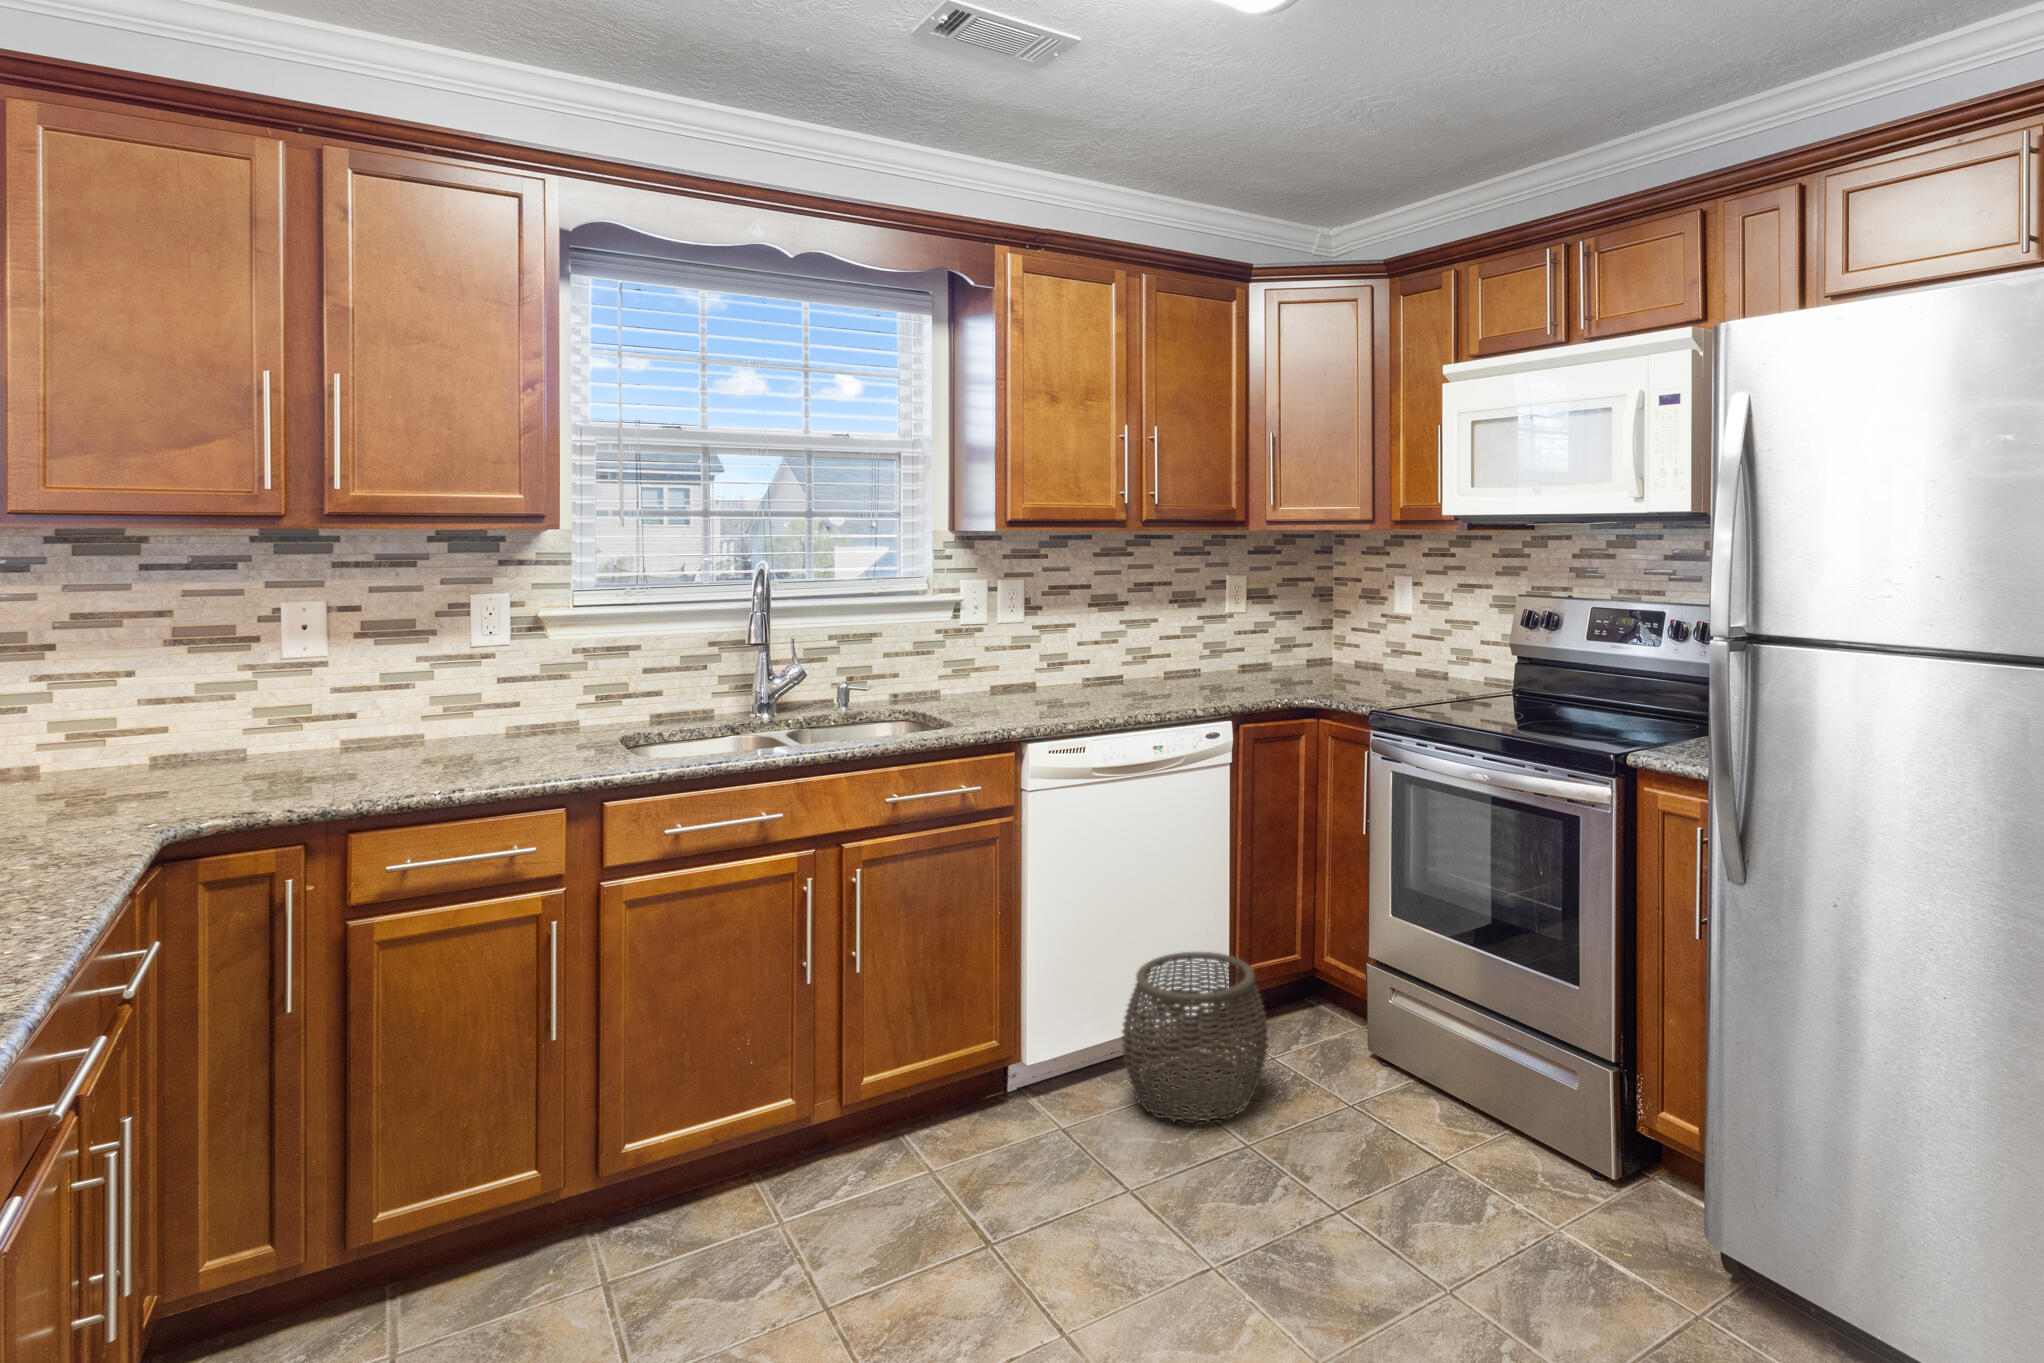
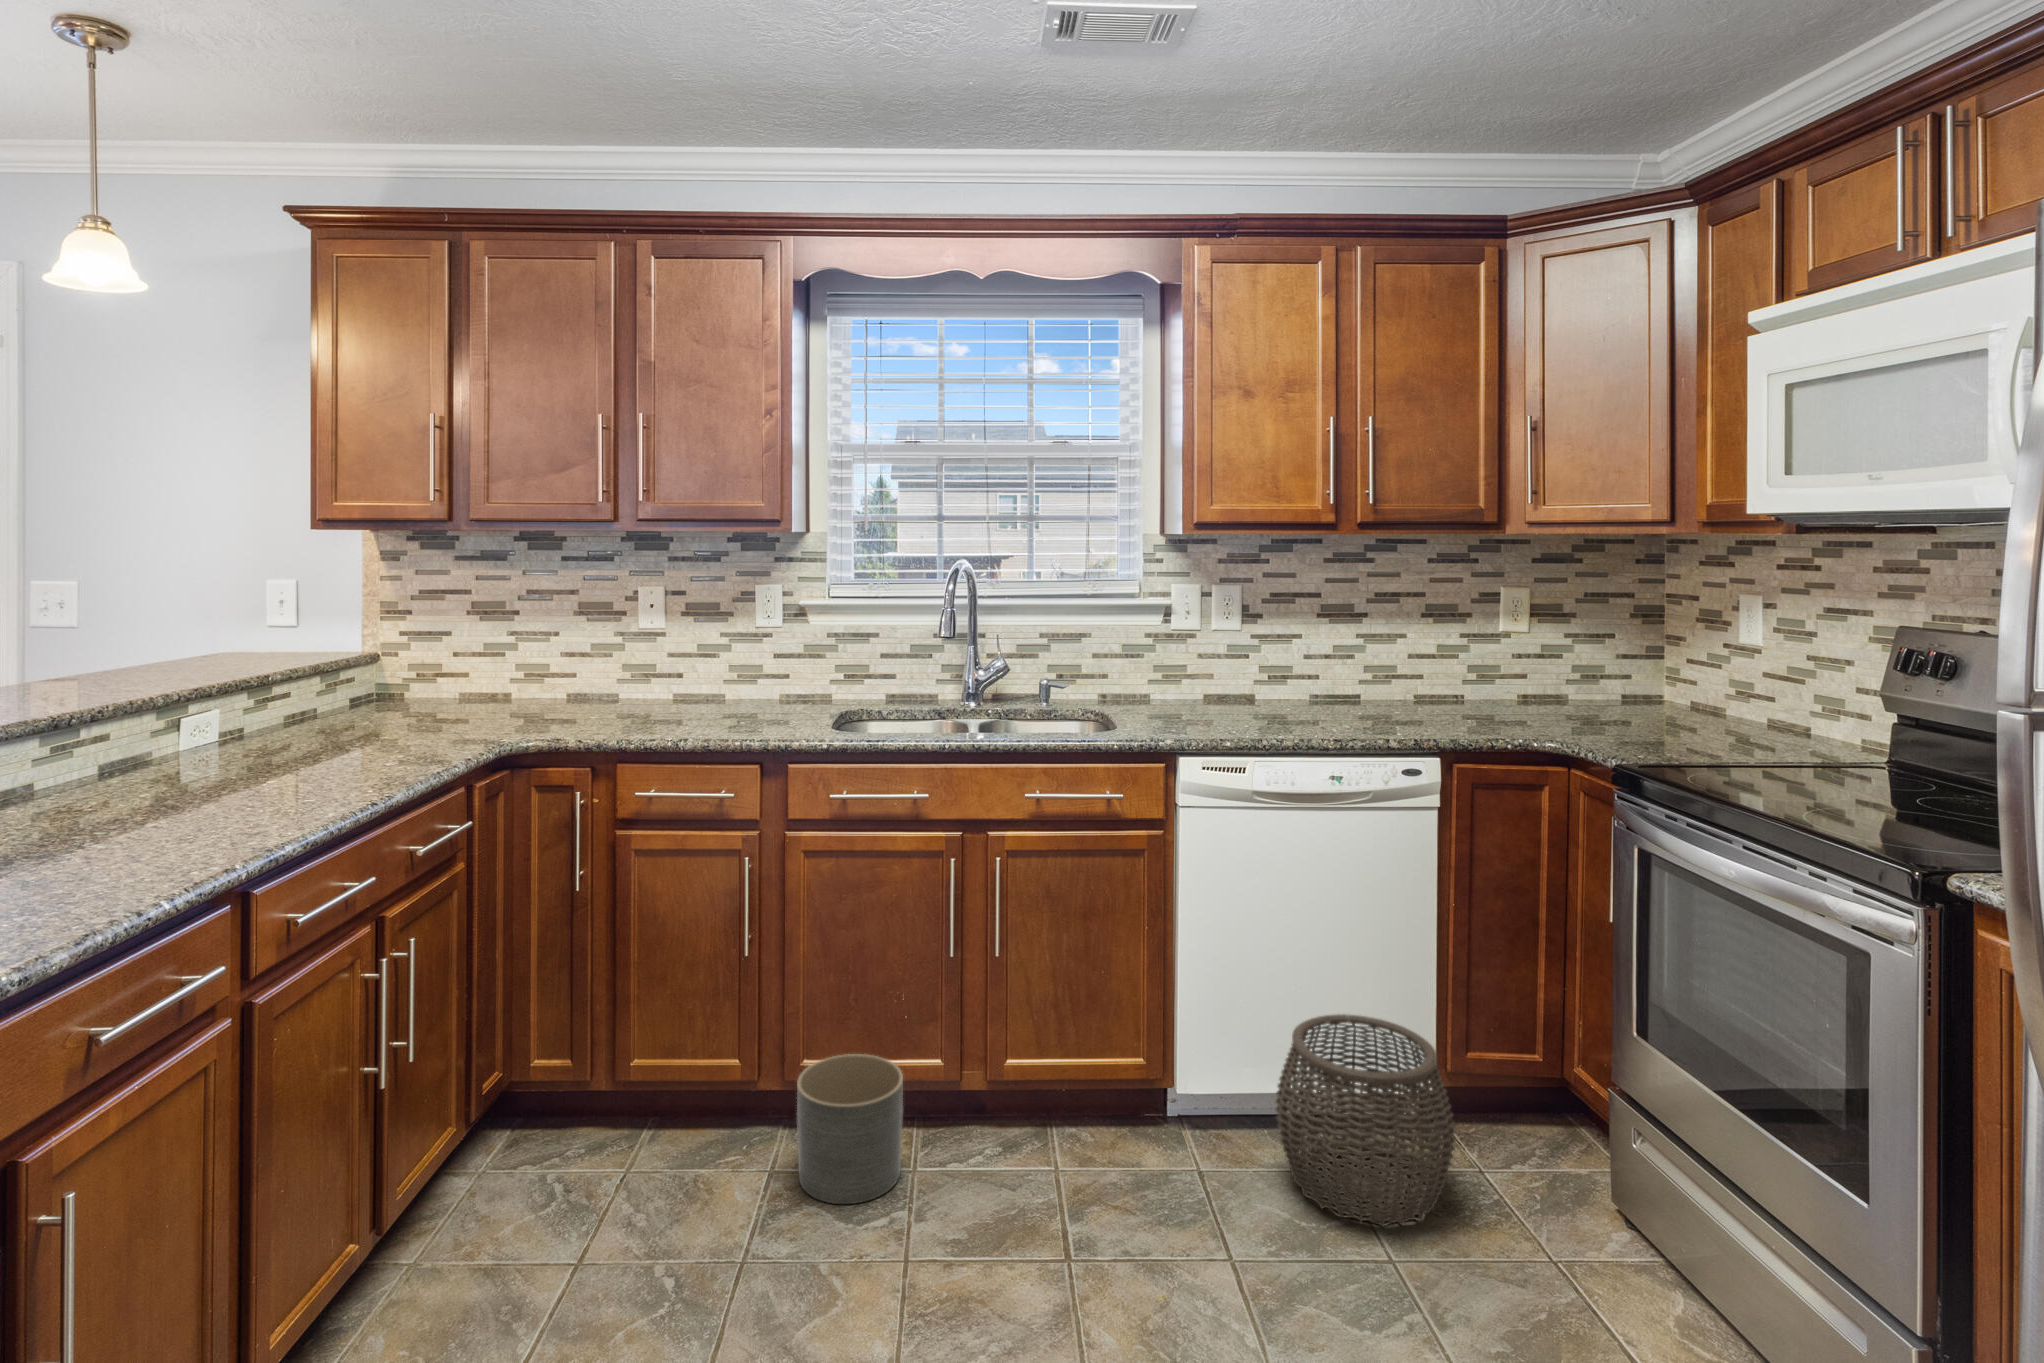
planter: none [646,1114,775,1286] -> present [797,1054,903,1204]

